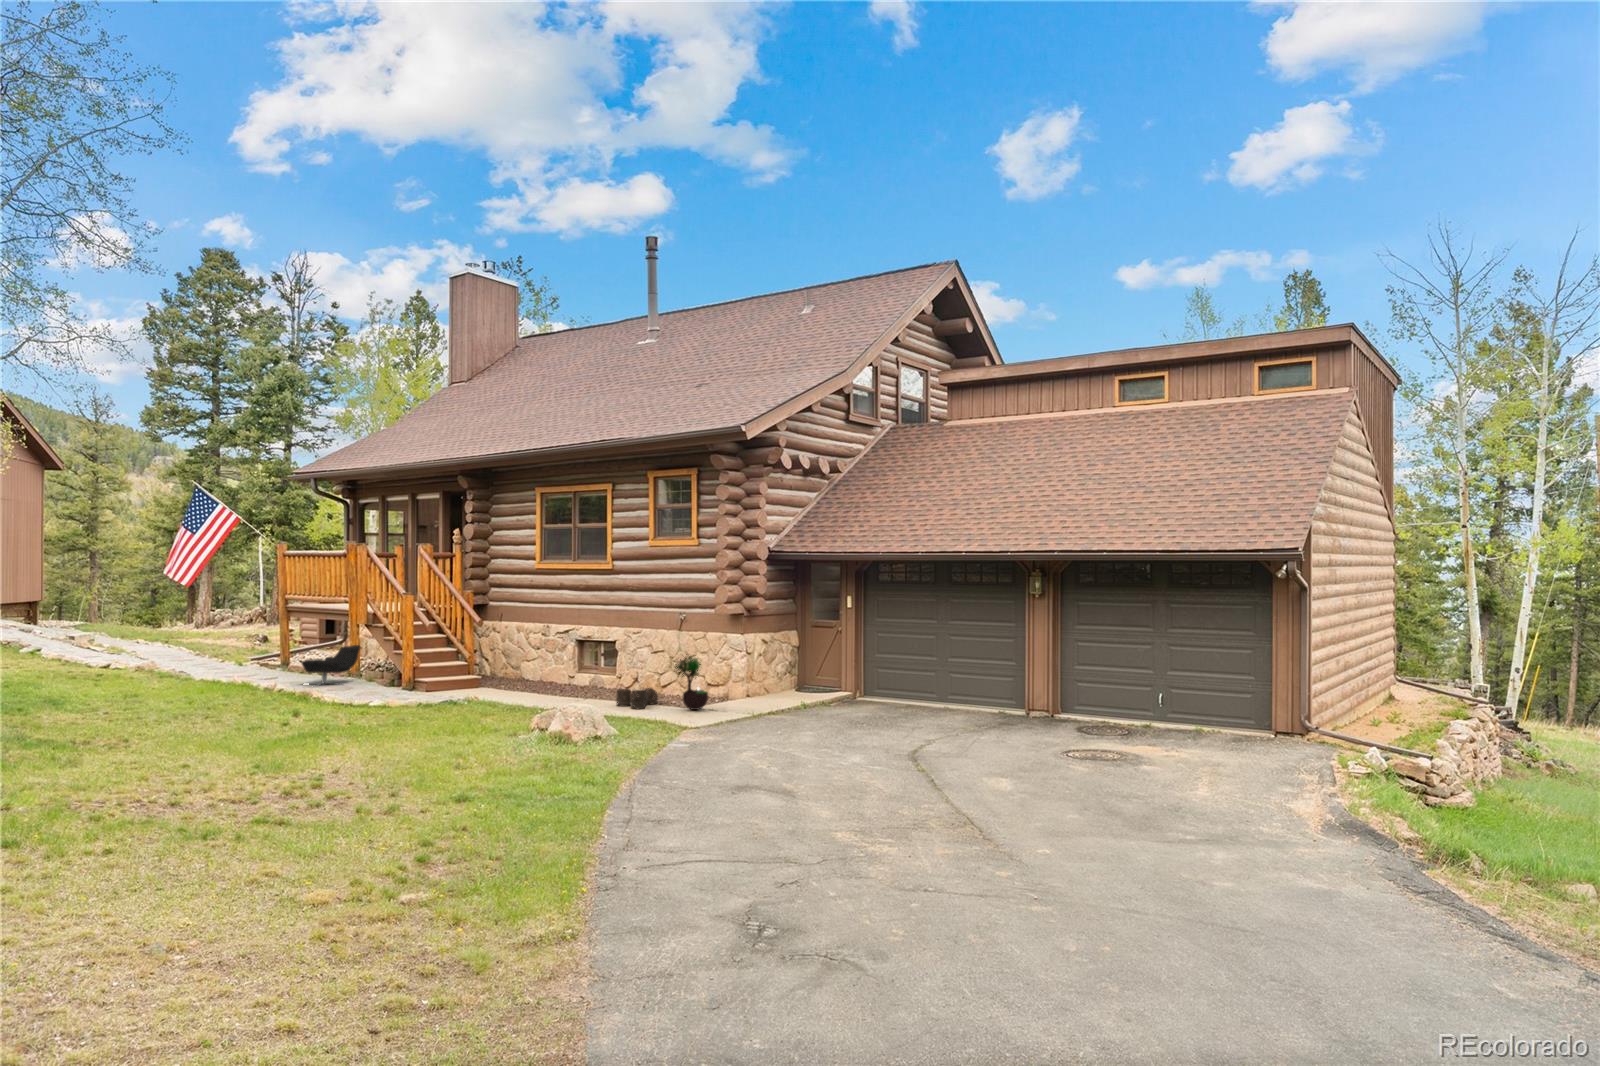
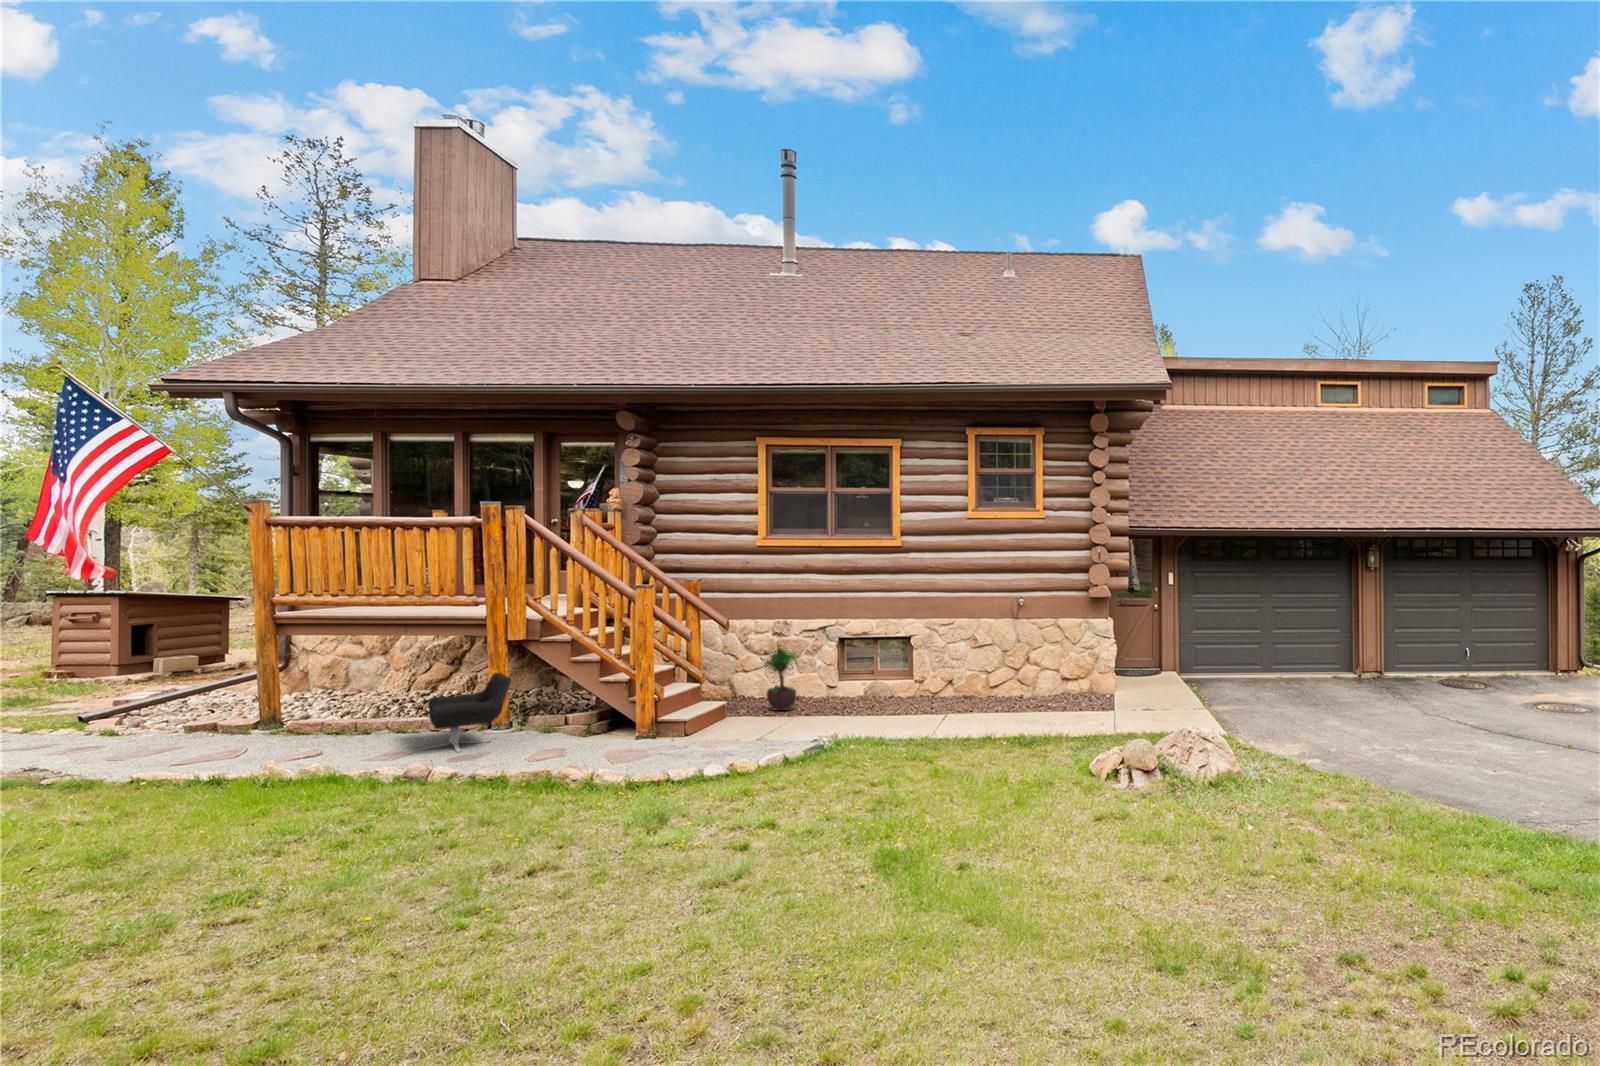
potted tree: present [674,654,708,710] -> present [764,646,798,710]
woven basket: present [616,688,658,709] -> none [979,688,1031,719]

